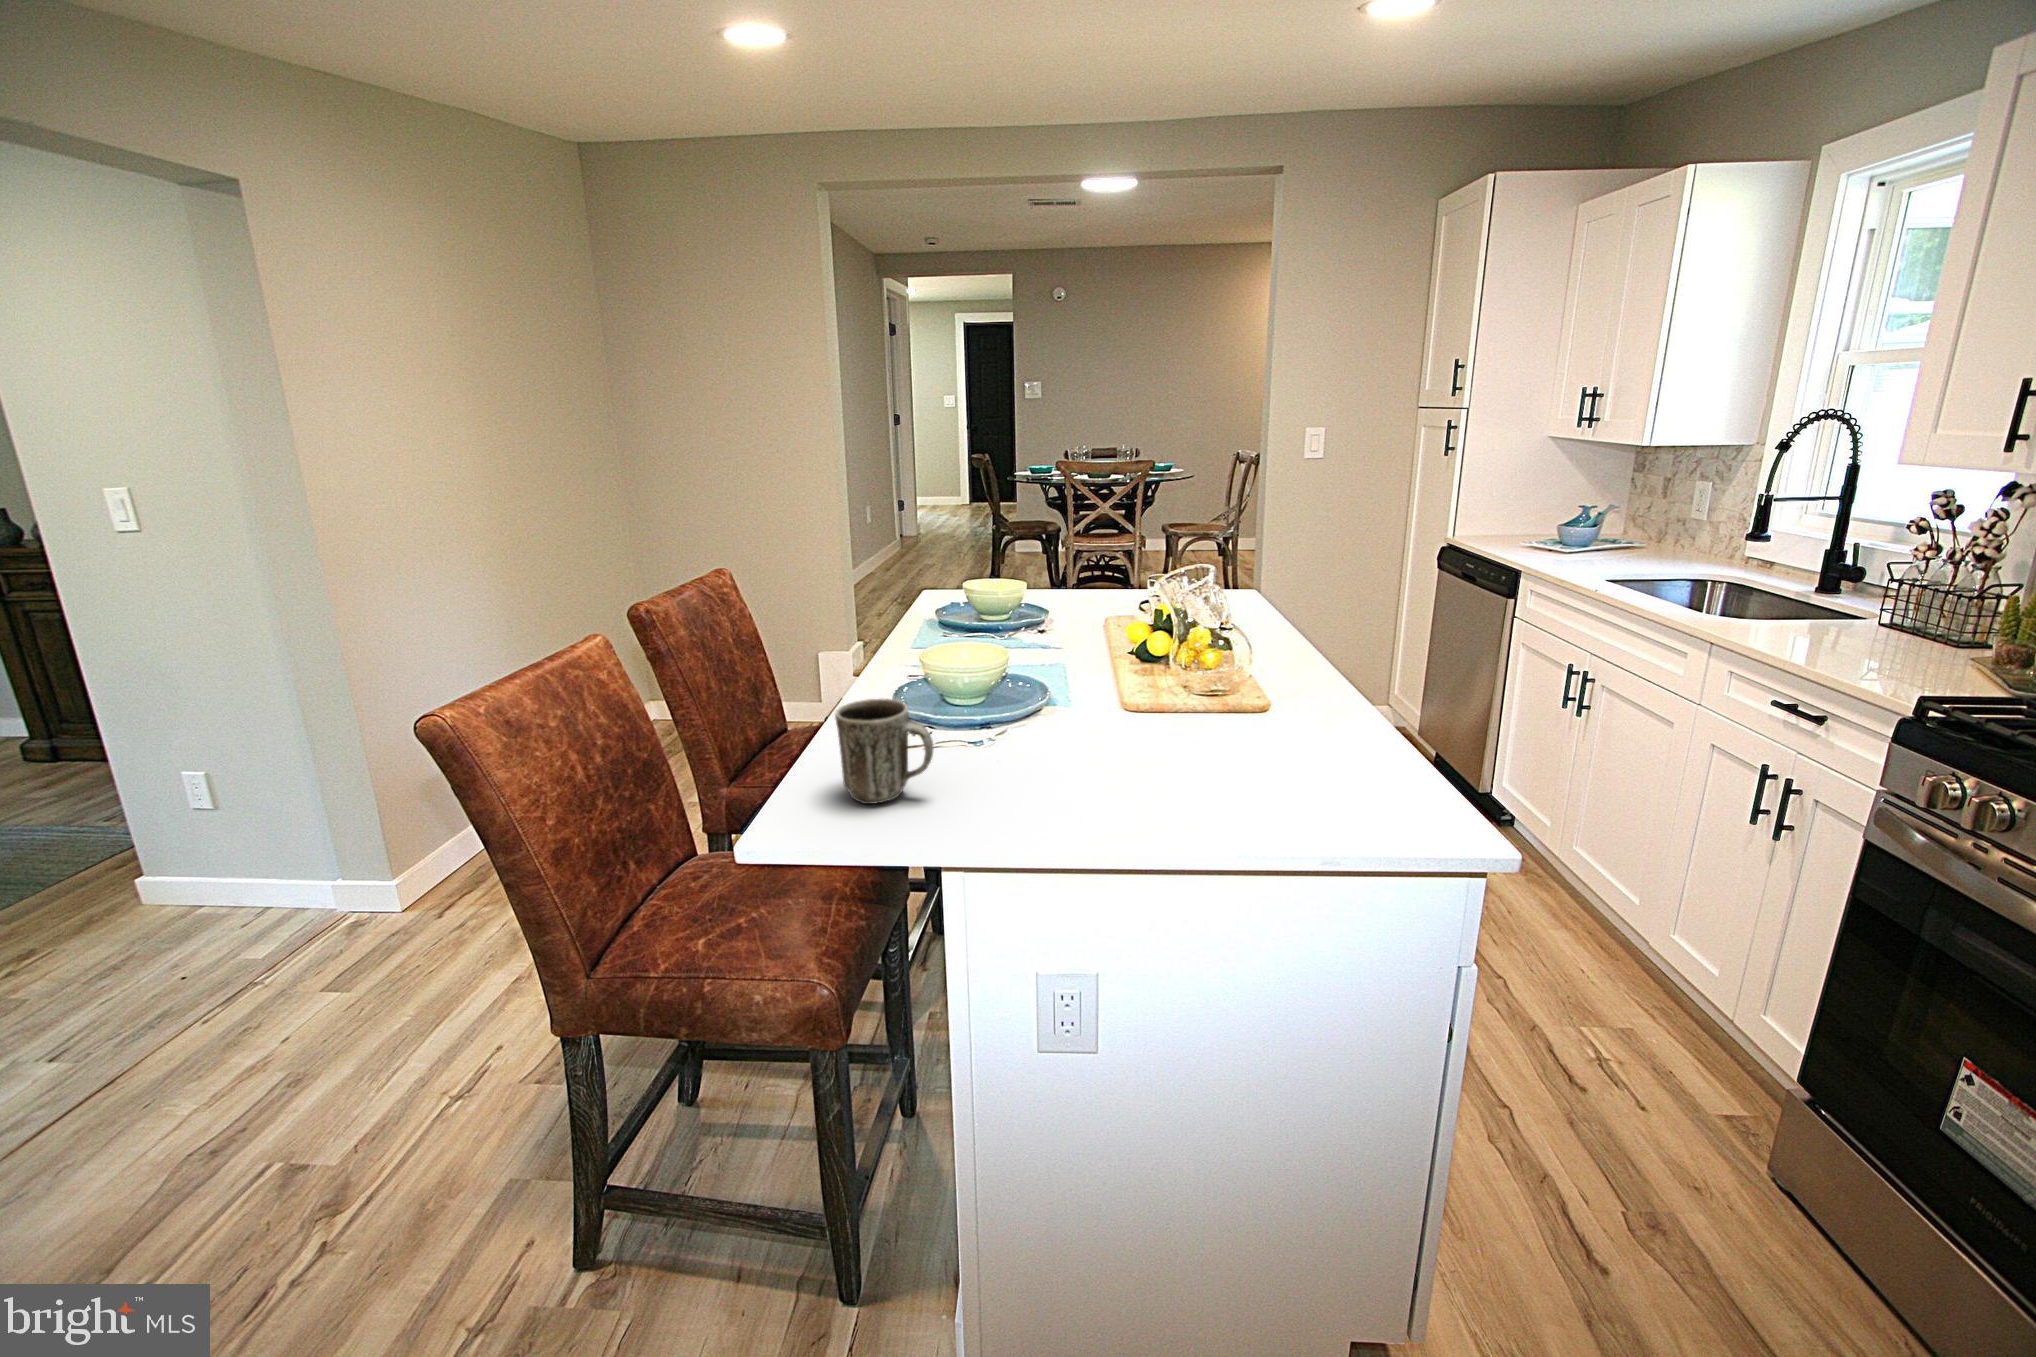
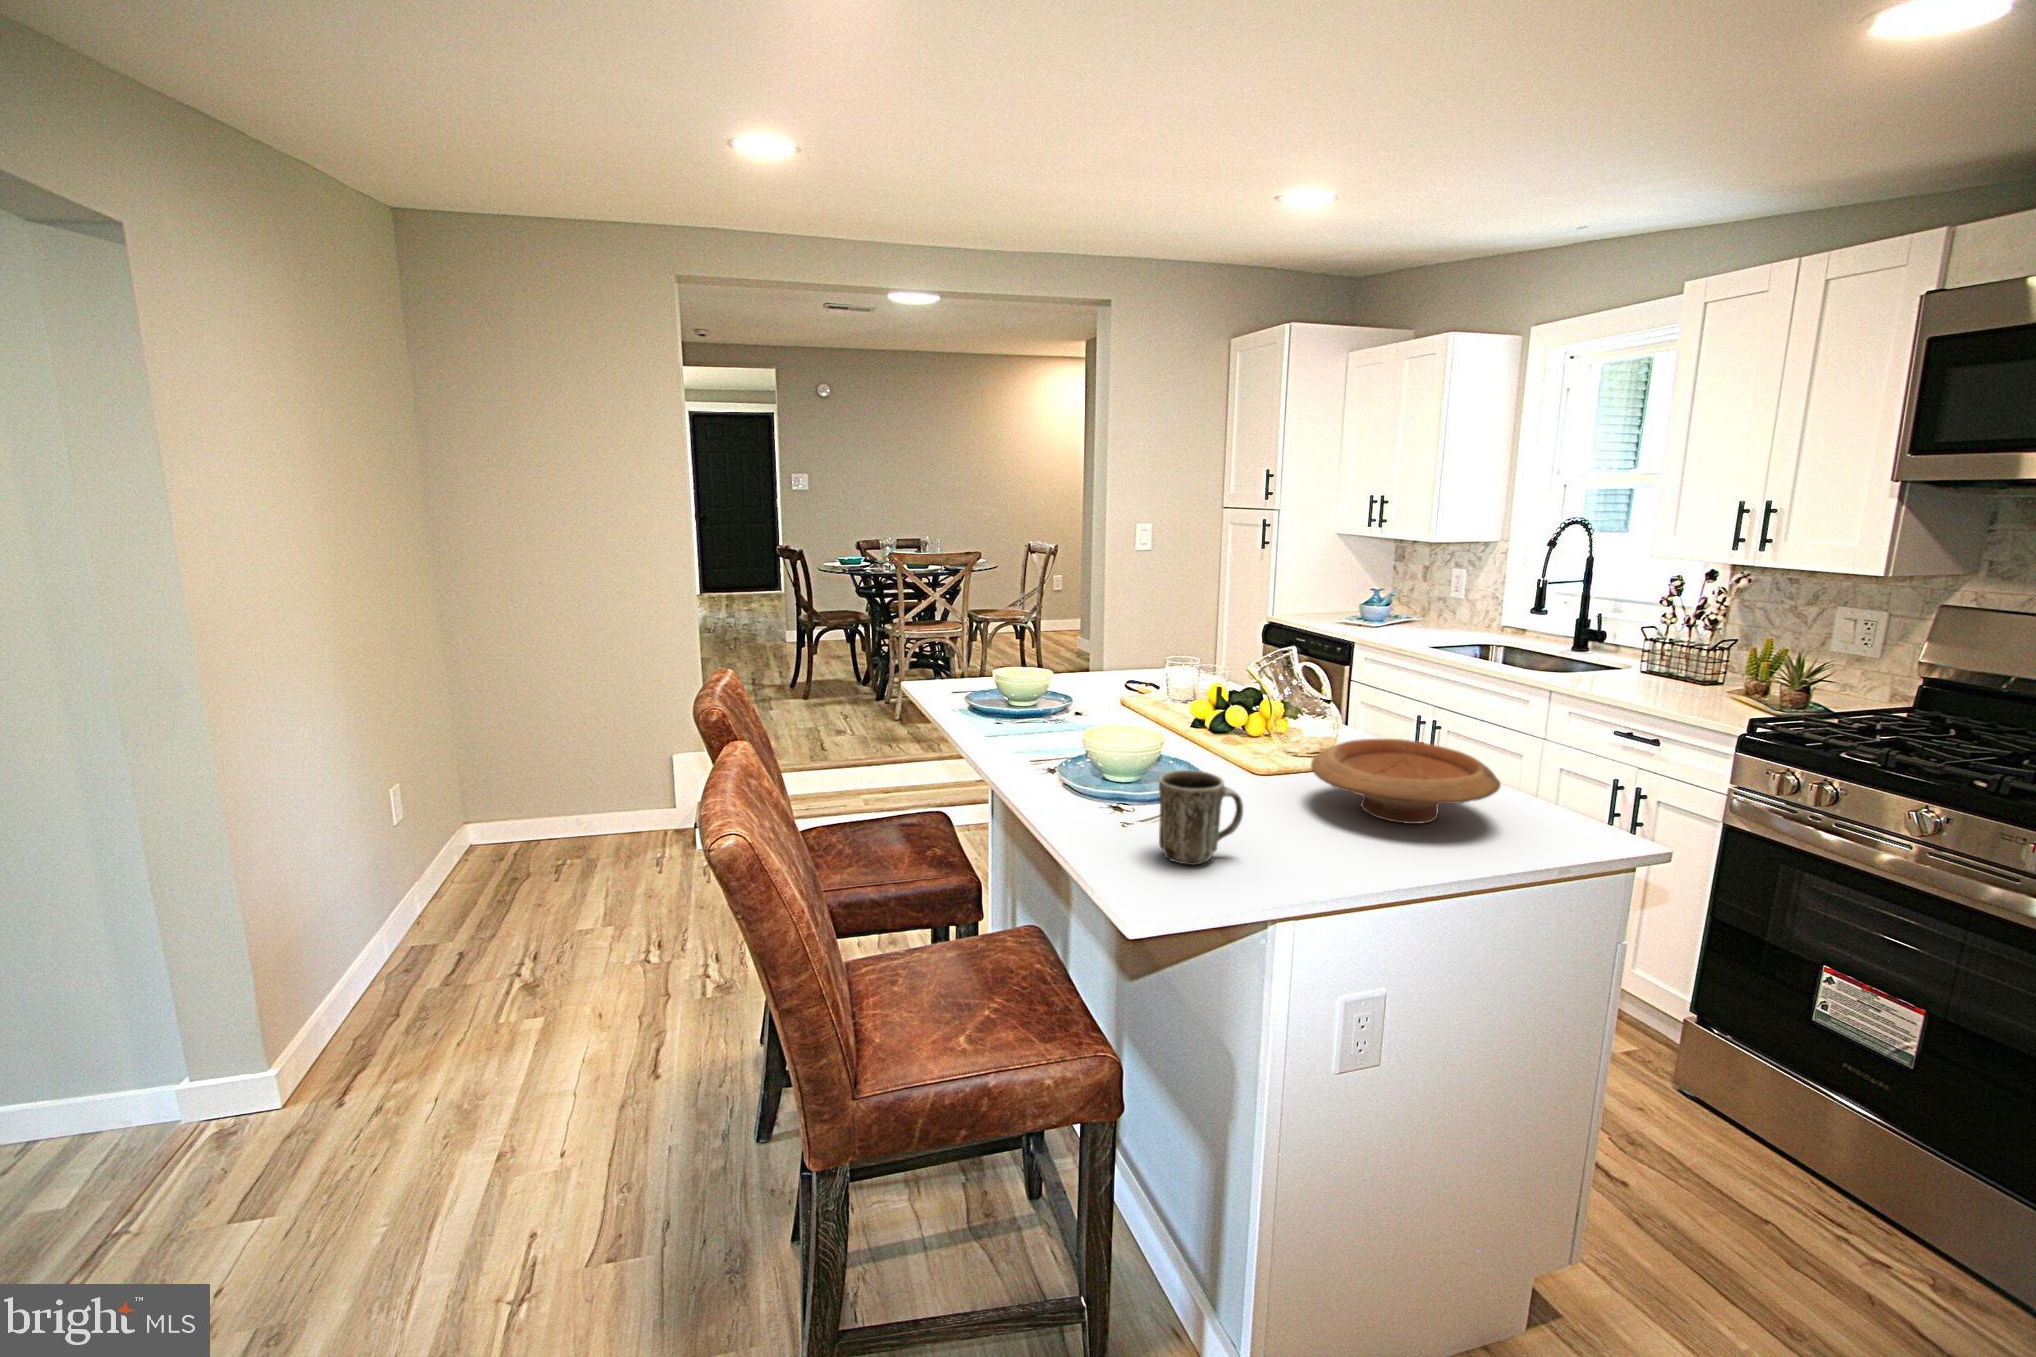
wooden bowl: none [1102,682,1321,789] -> present [1311,739,1501,824]

